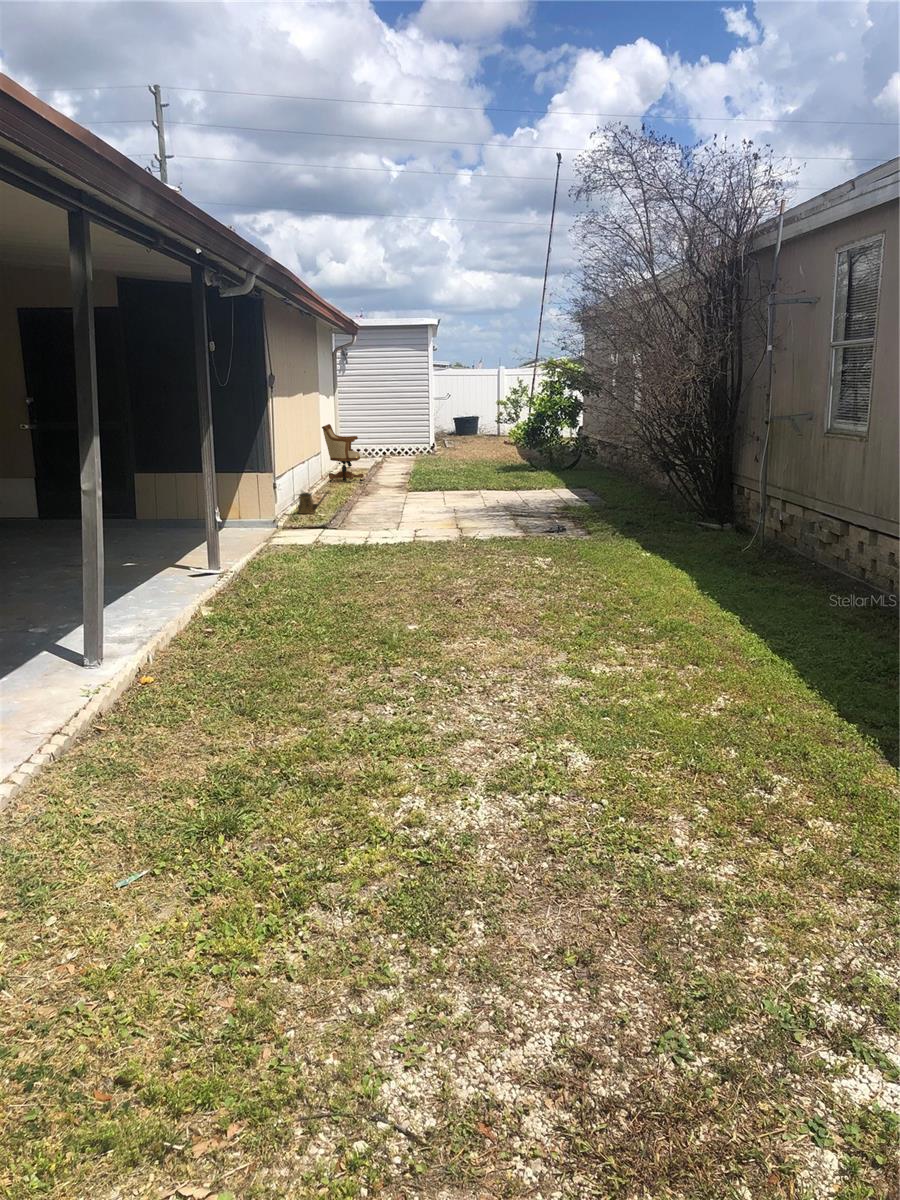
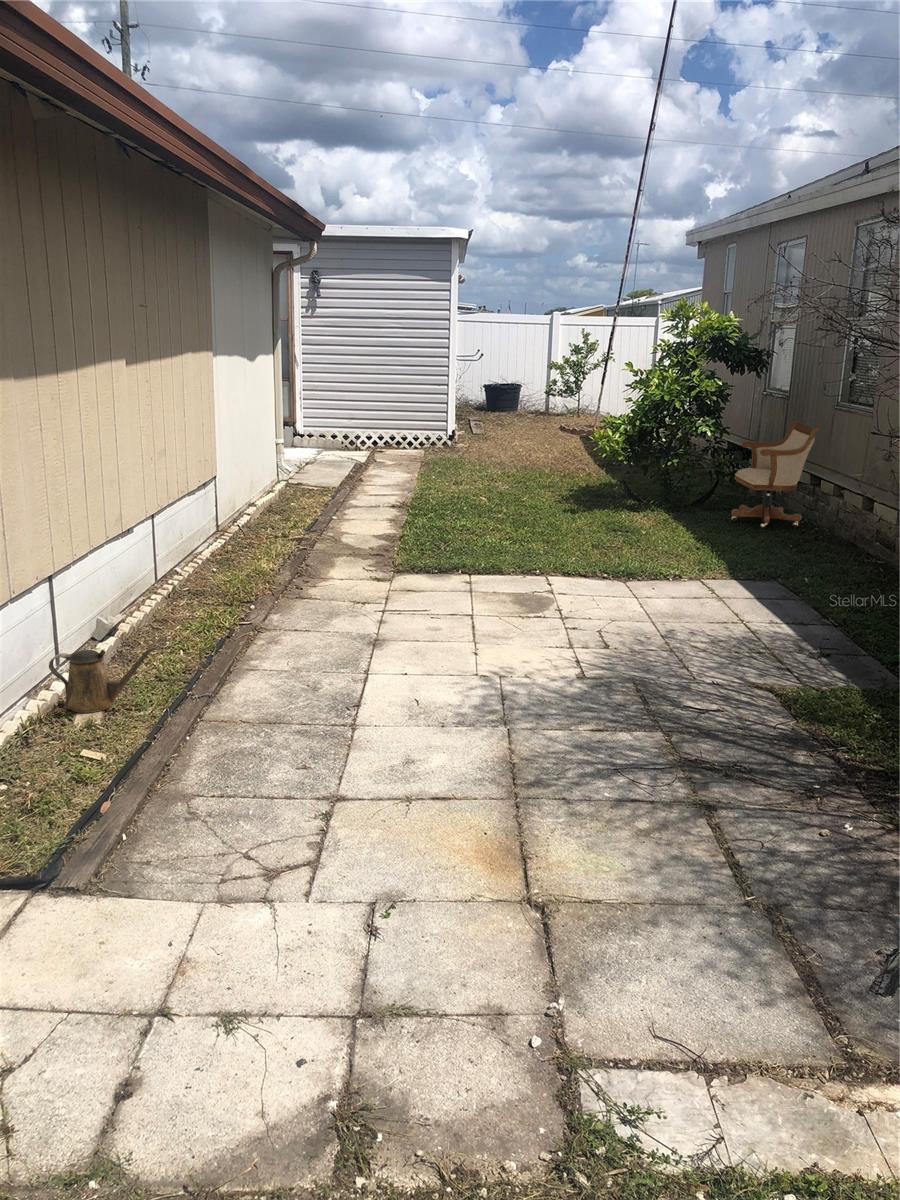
chair: present [322,424,364,483] -> present [731,421,819,529]

